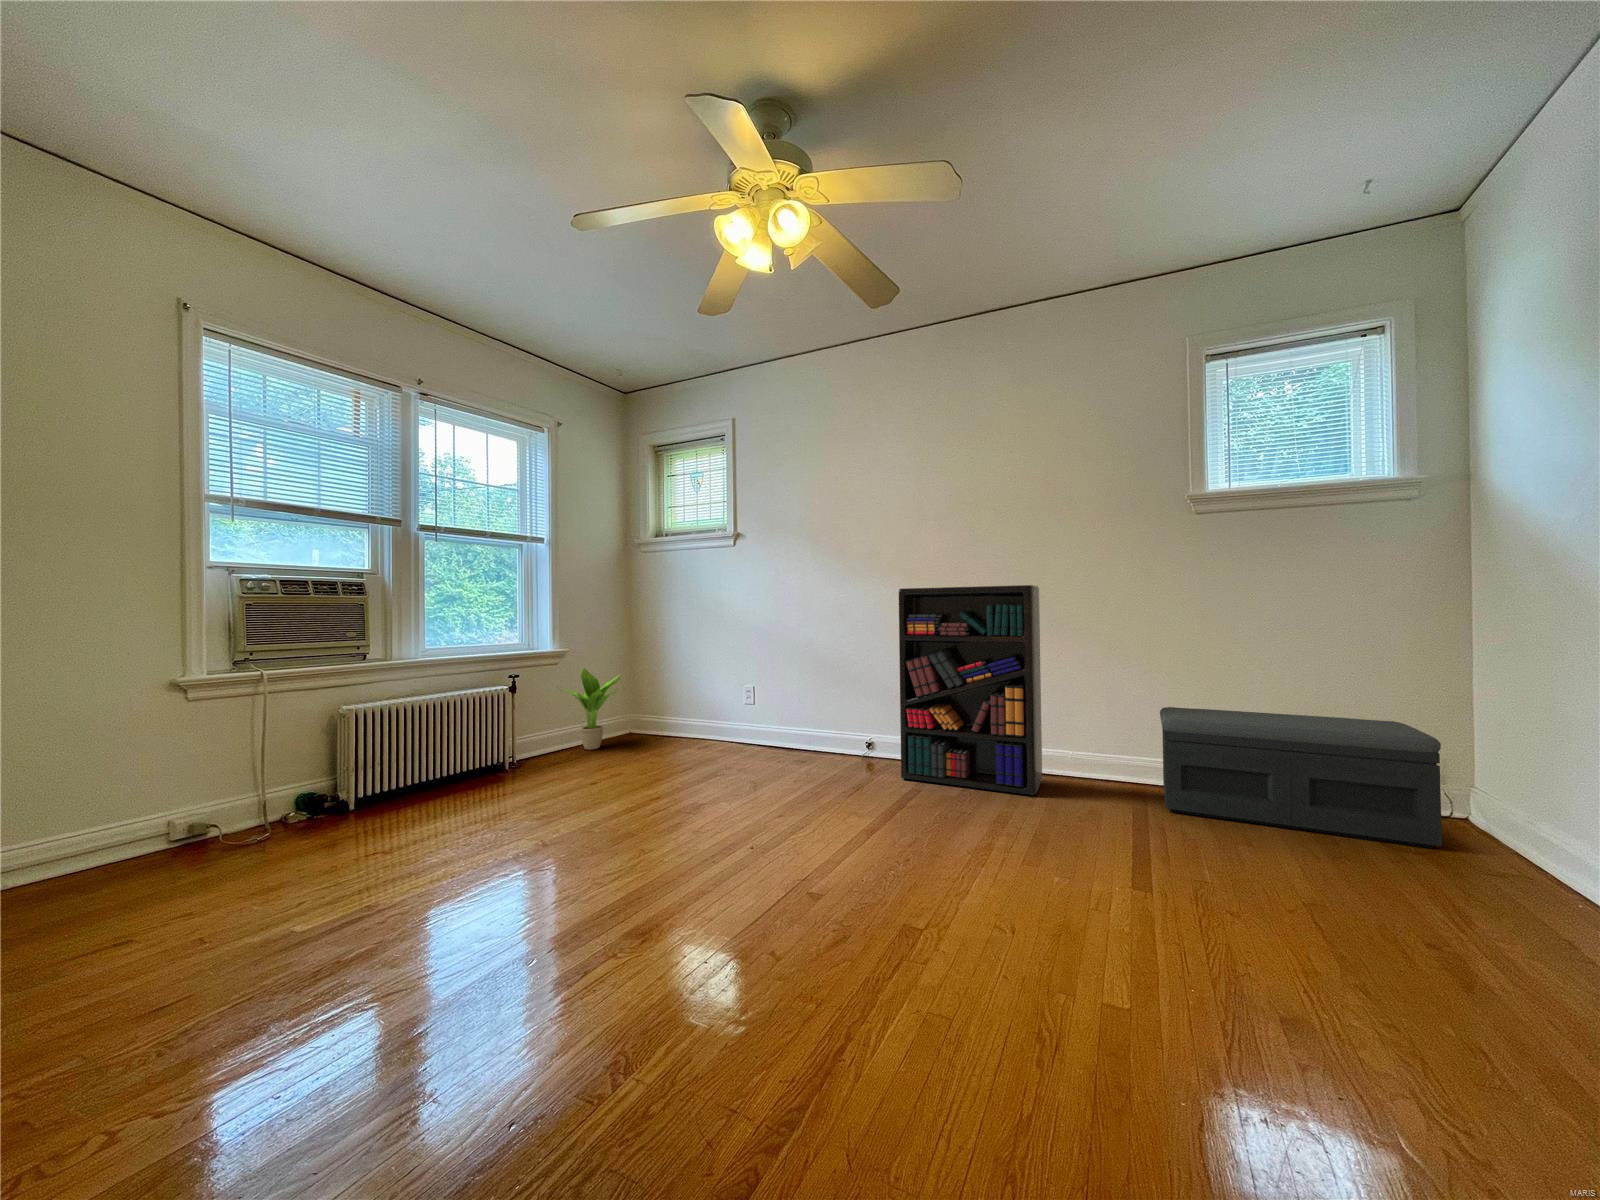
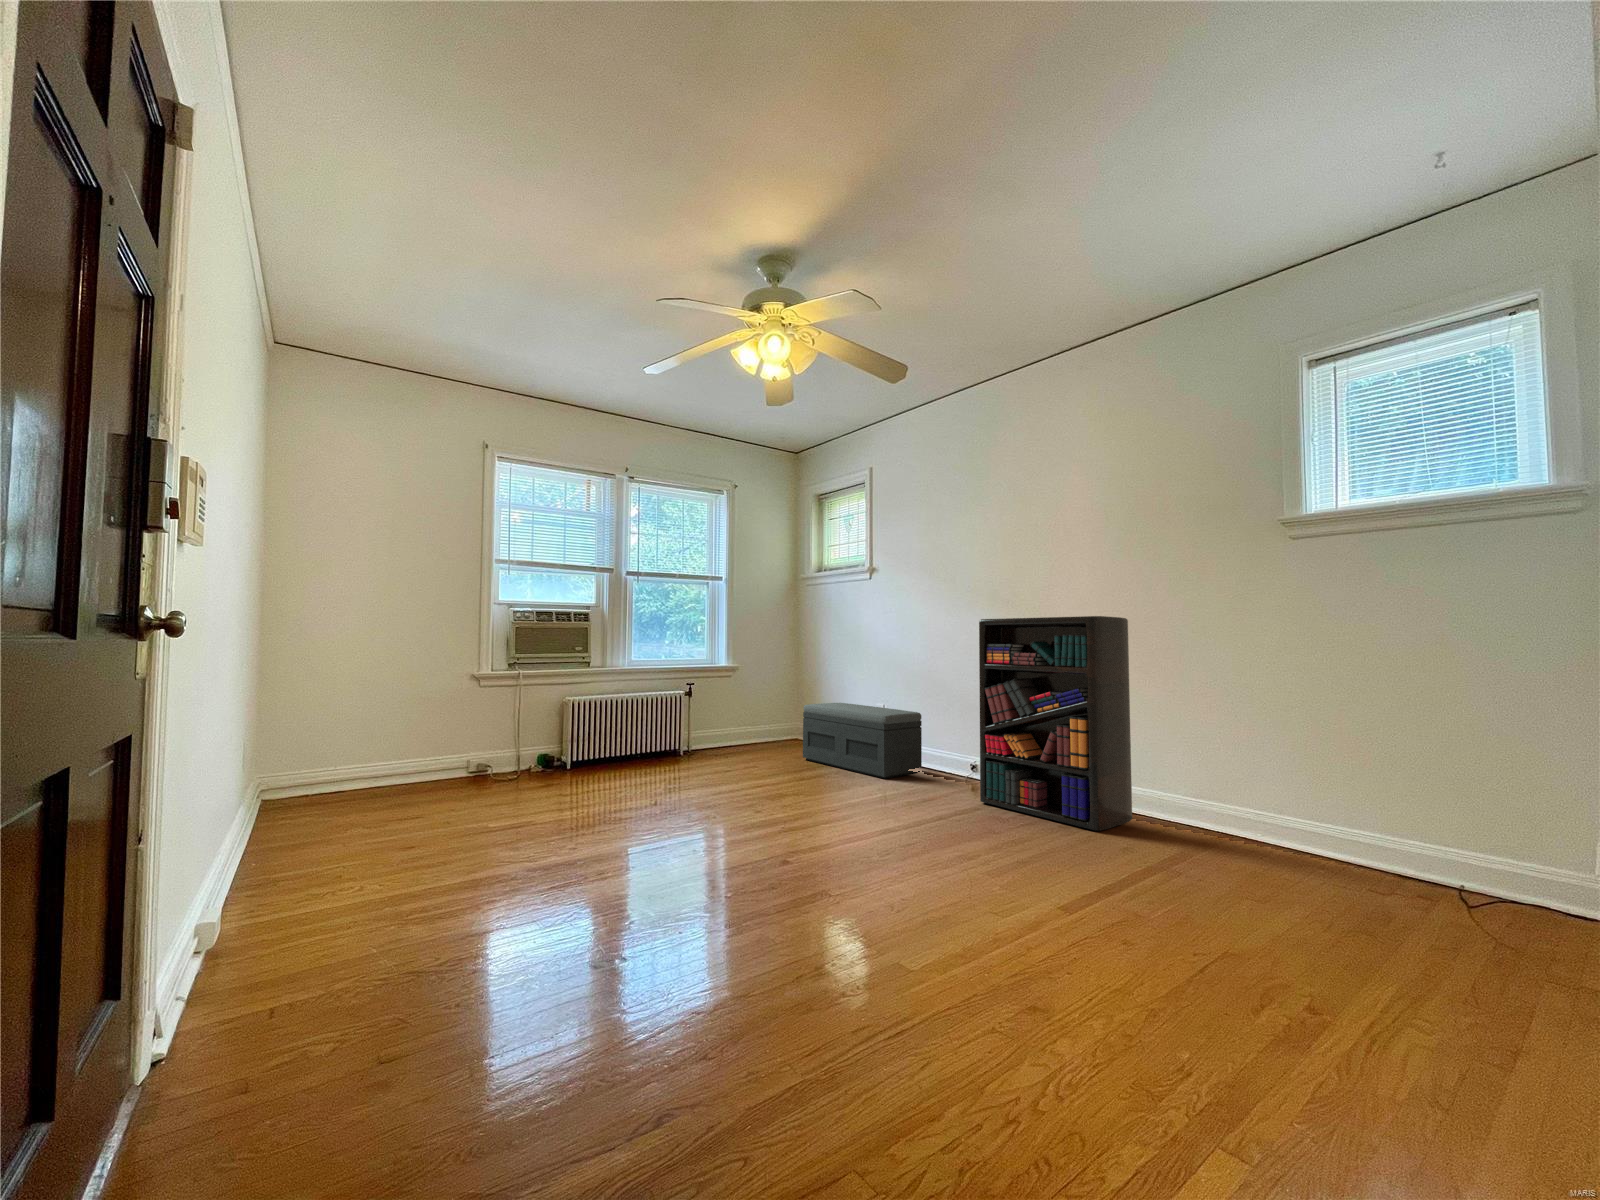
potted plant: present [560,669,621,750] -> none [722,684,774,753]
storage bench: present [1160,707,1442,848] -> present [803,703,922,779]

